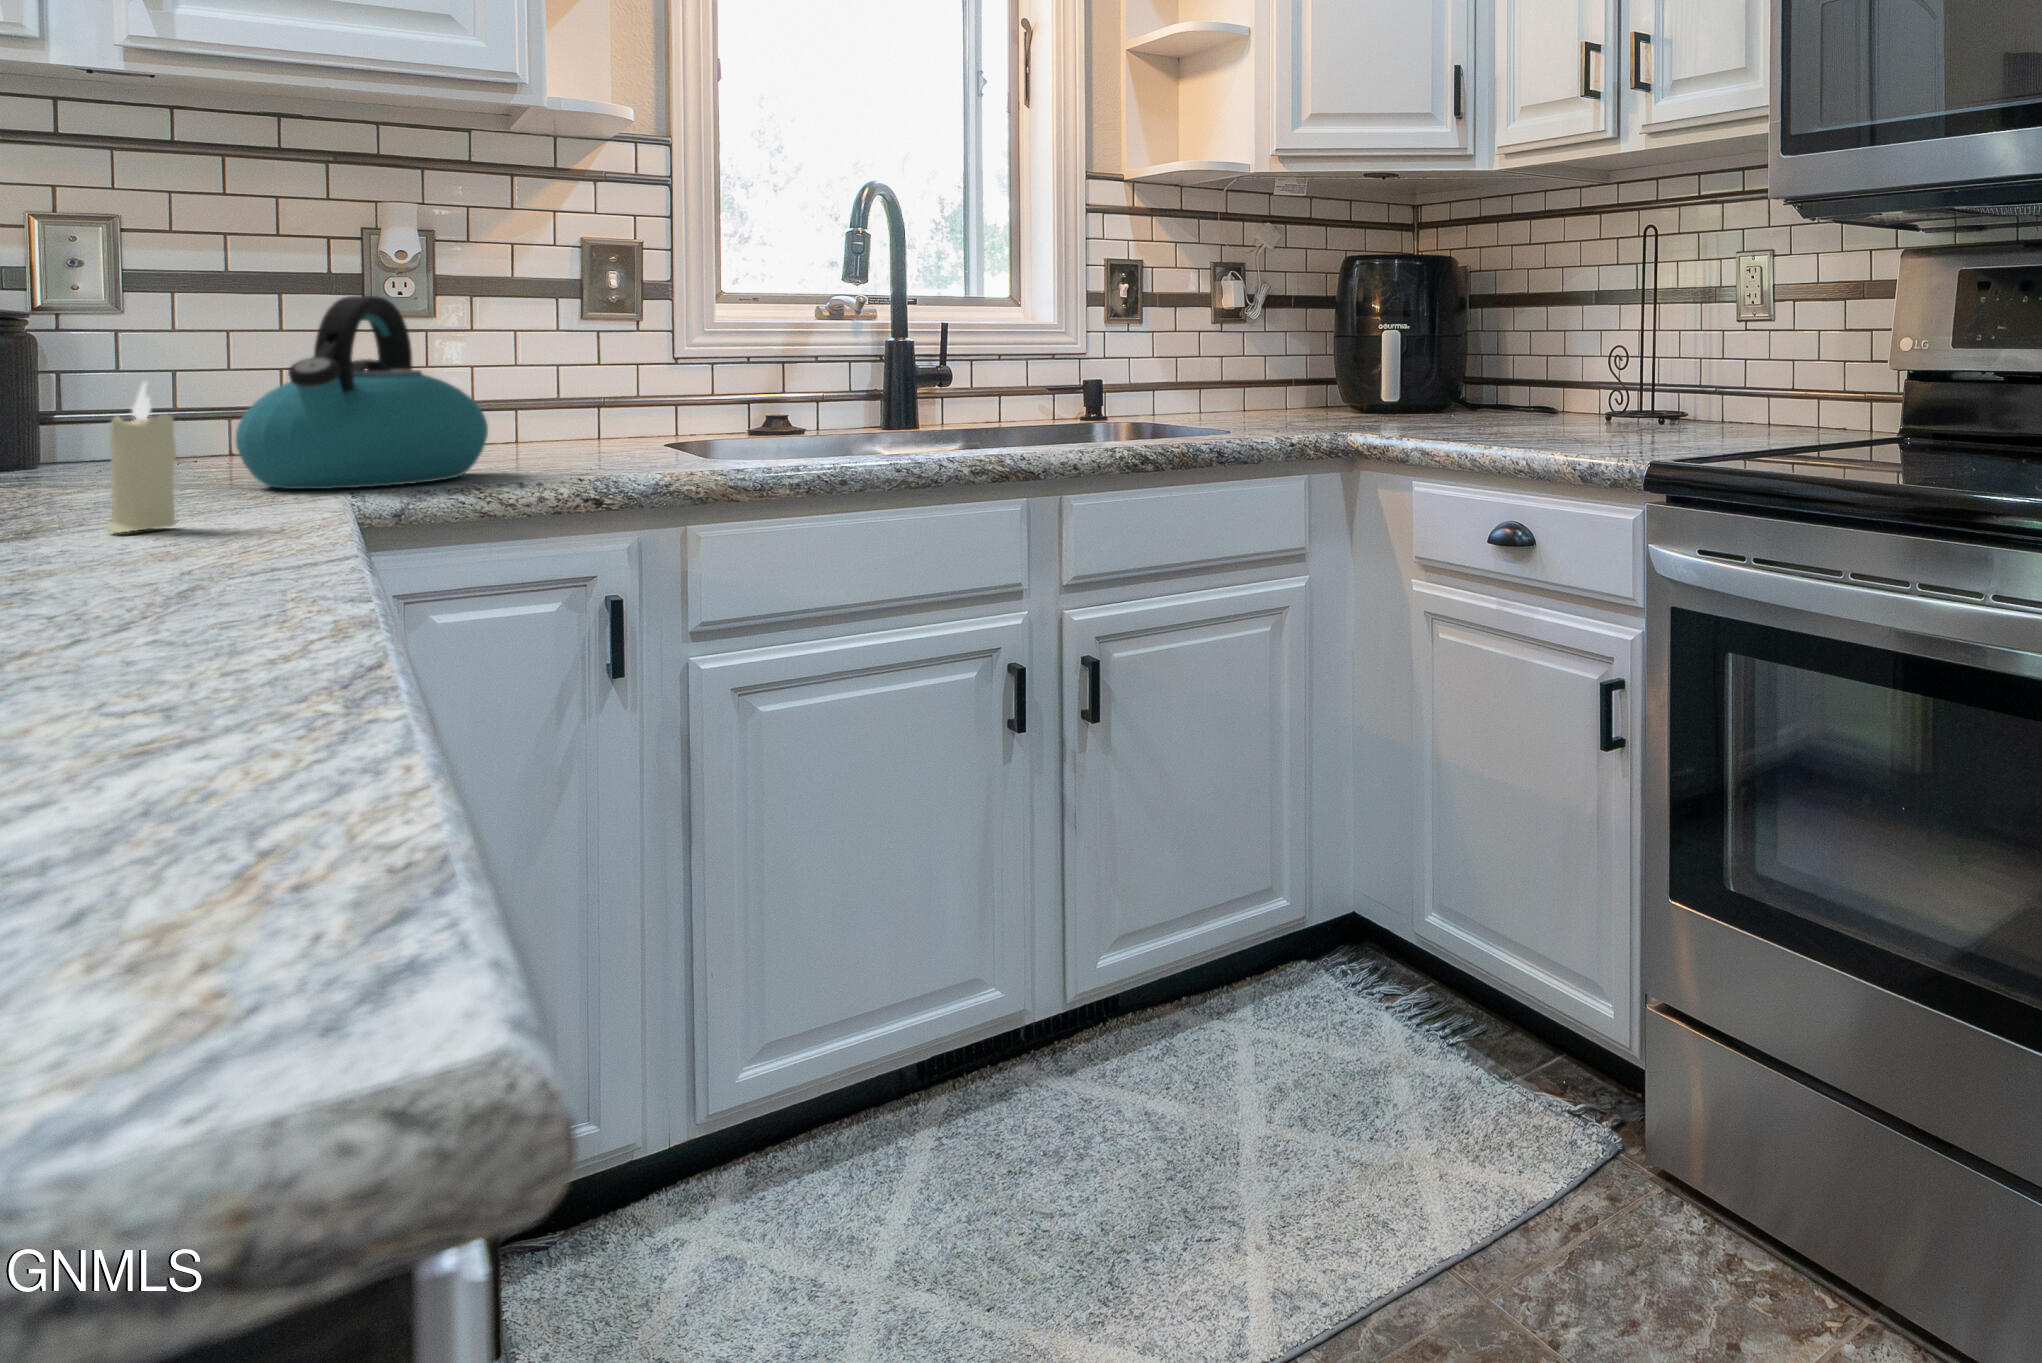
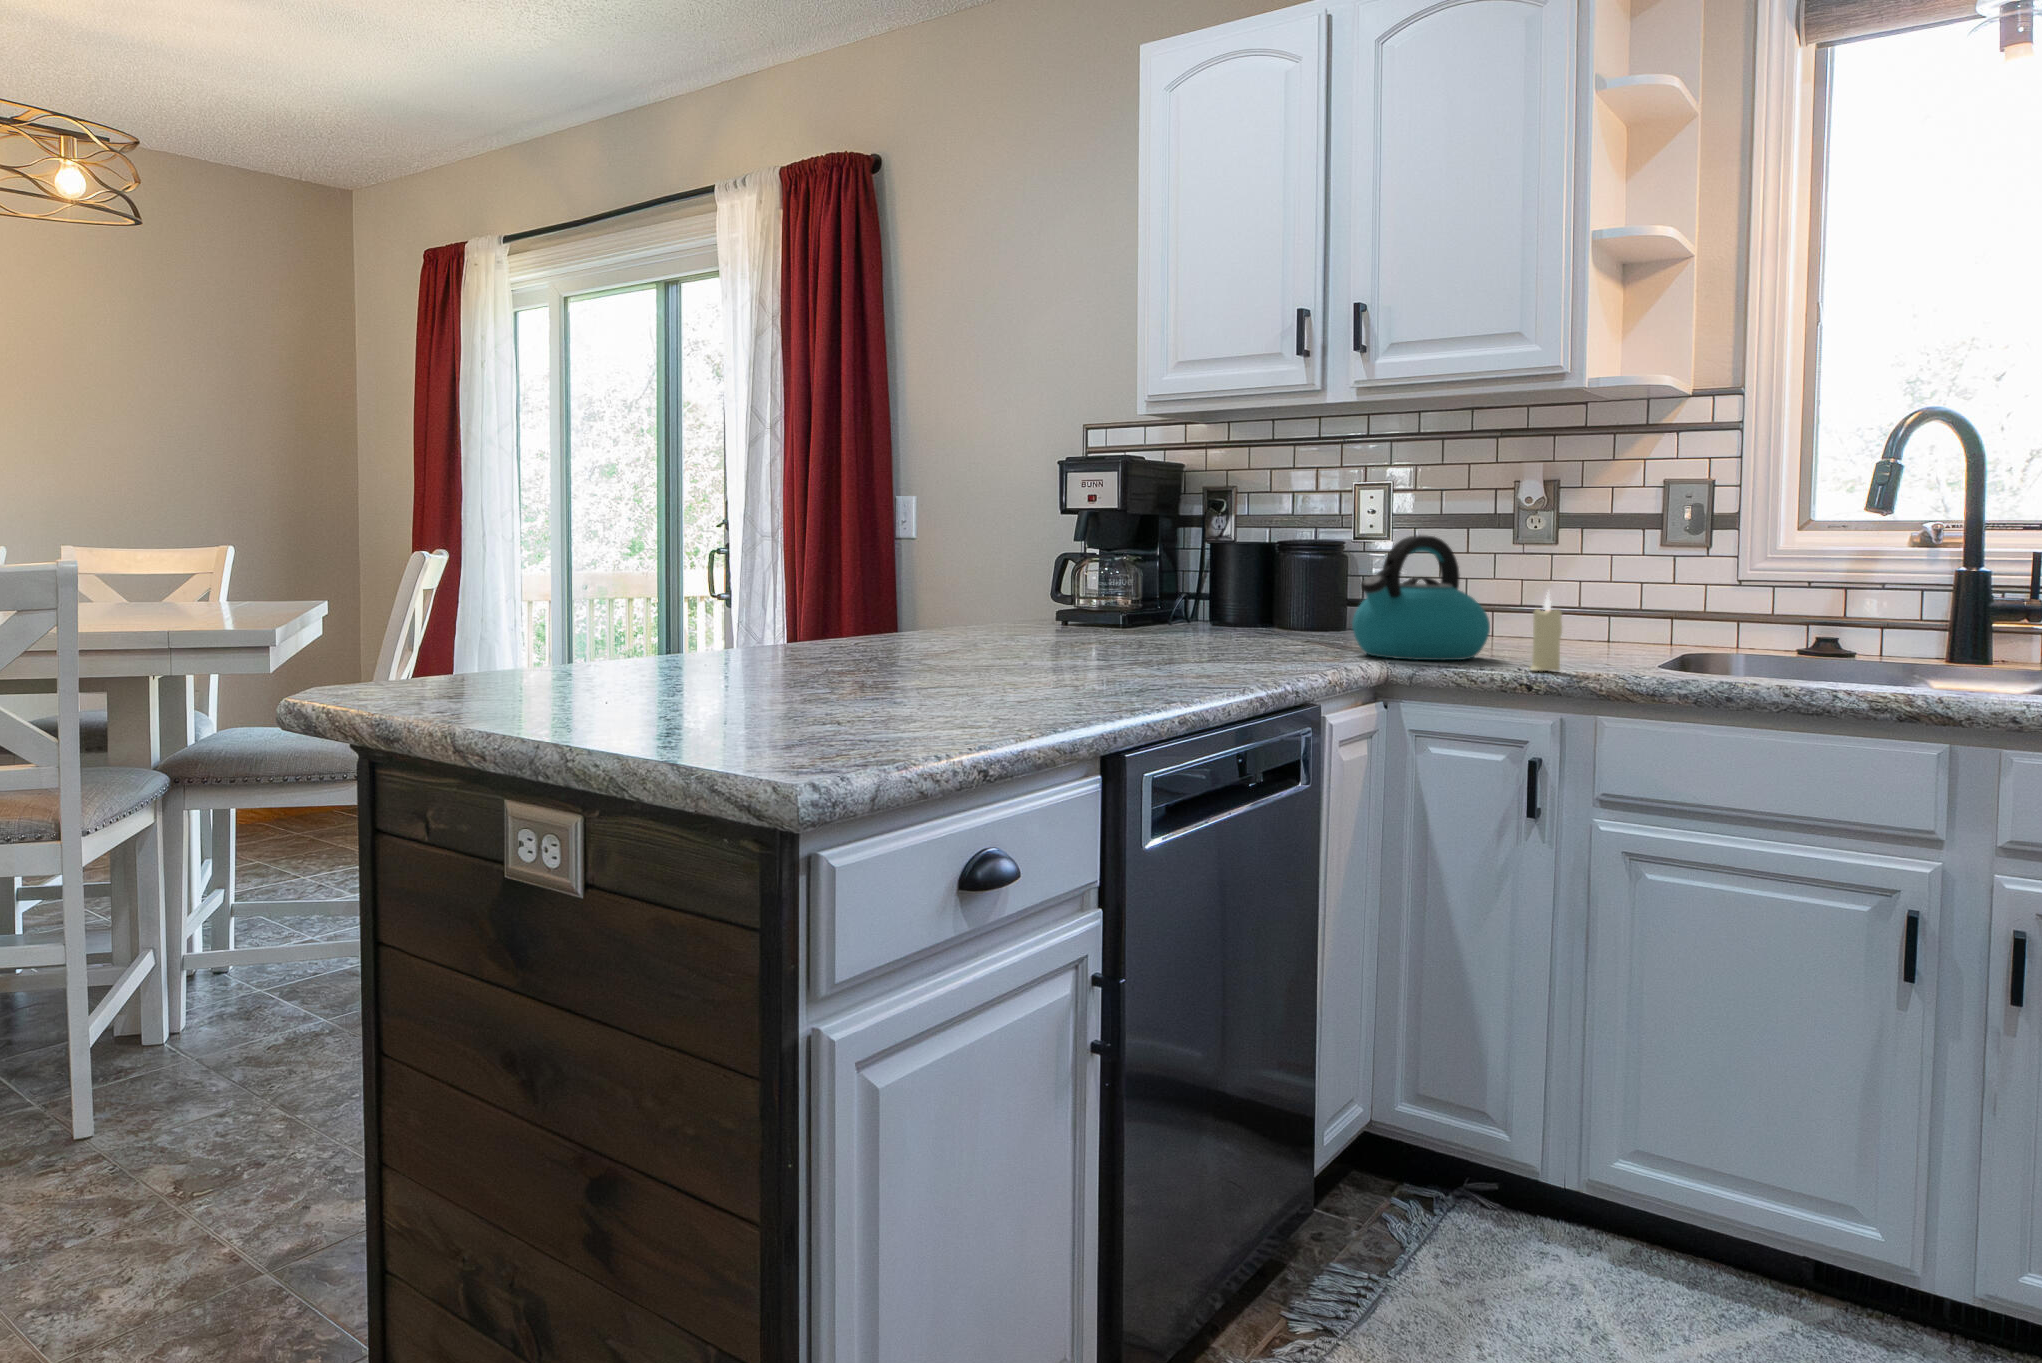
candle: present [107,383,176,532] -> present [1530,593,1562,671]

